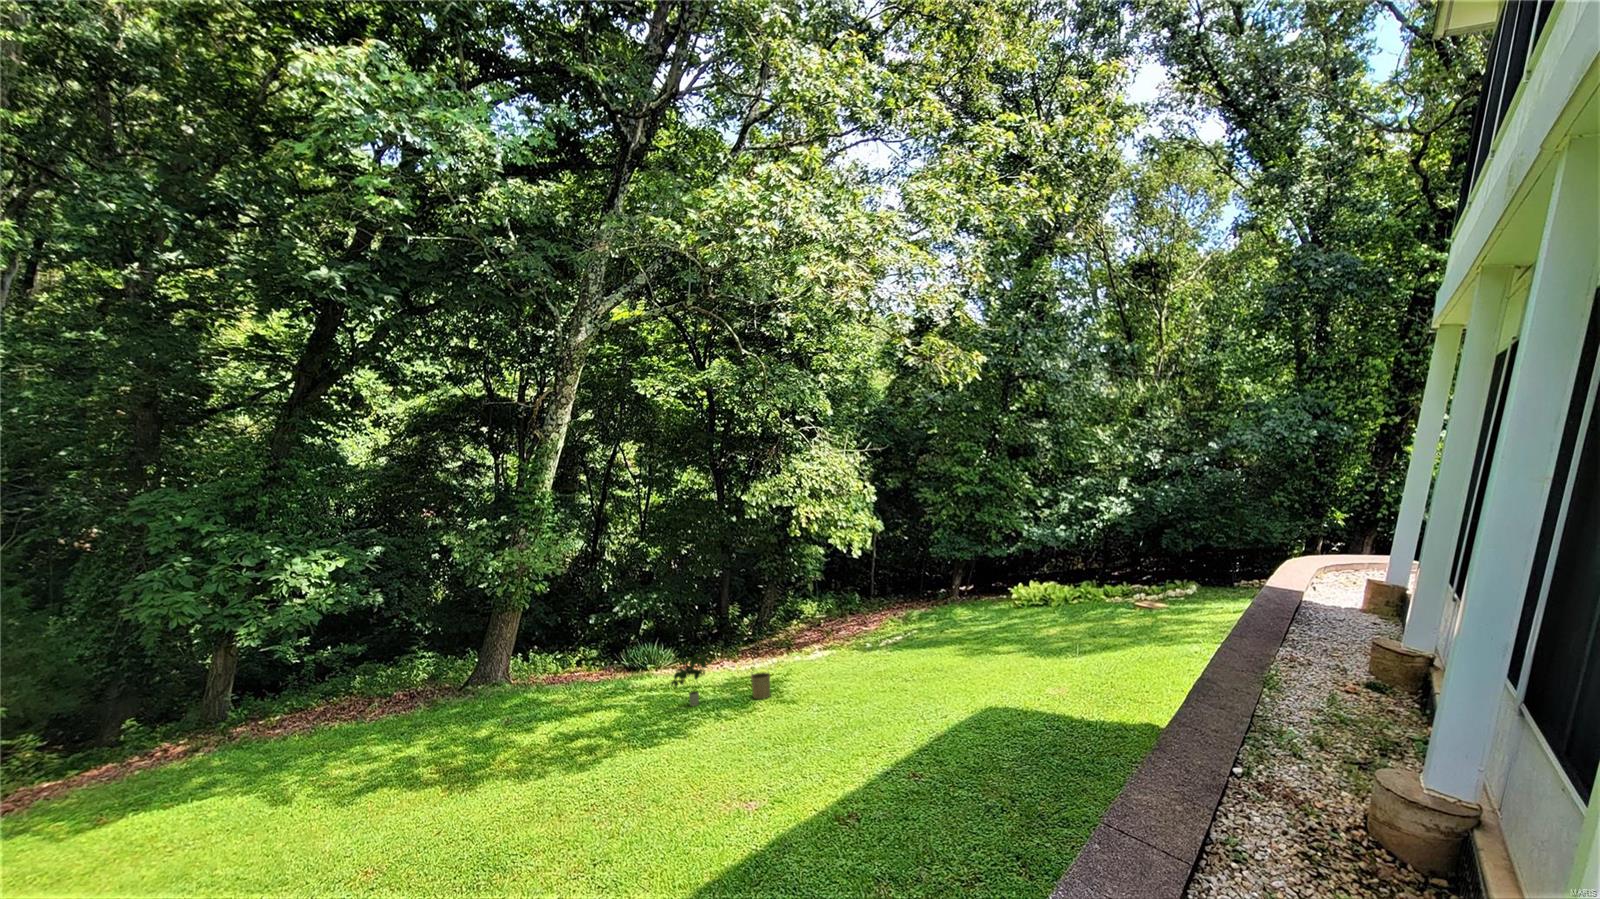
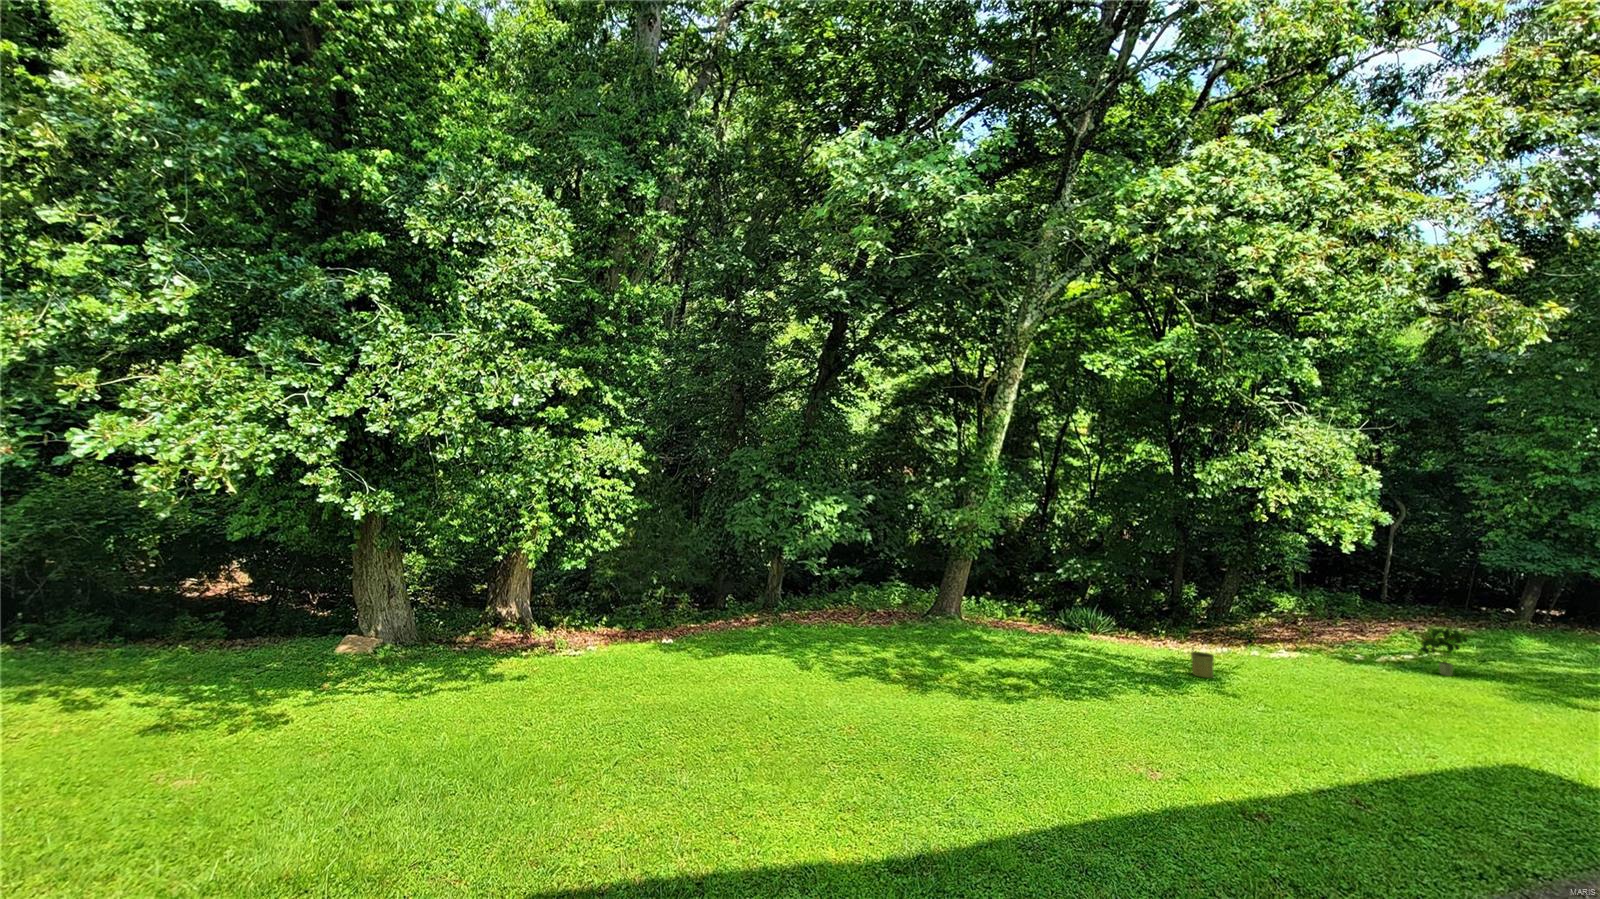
potted plant: present [671,654,712,706] -> present [1420,628,1467,676]

